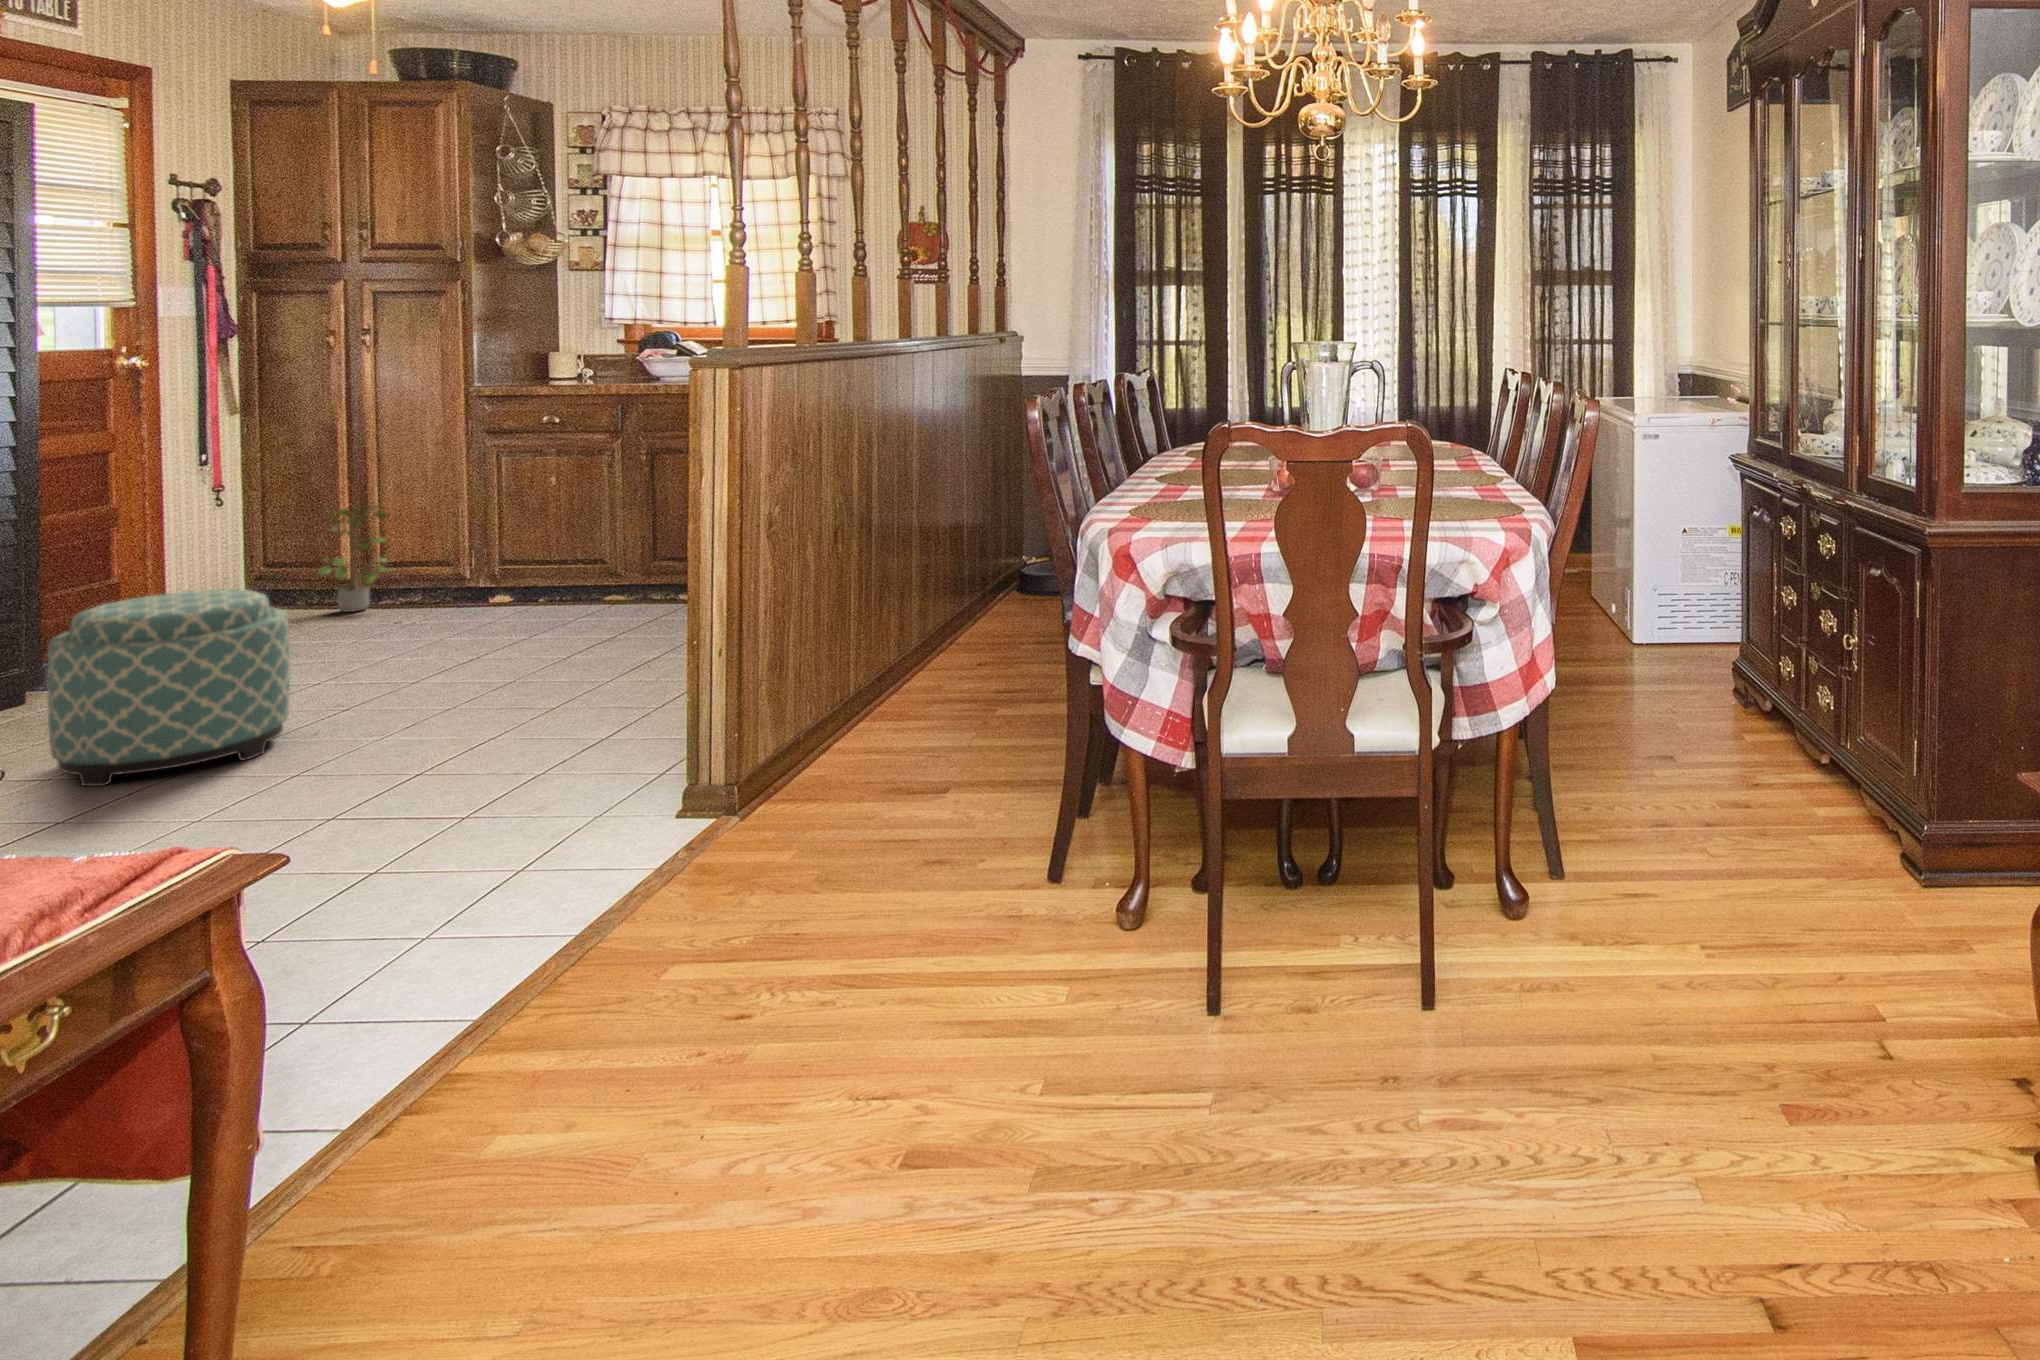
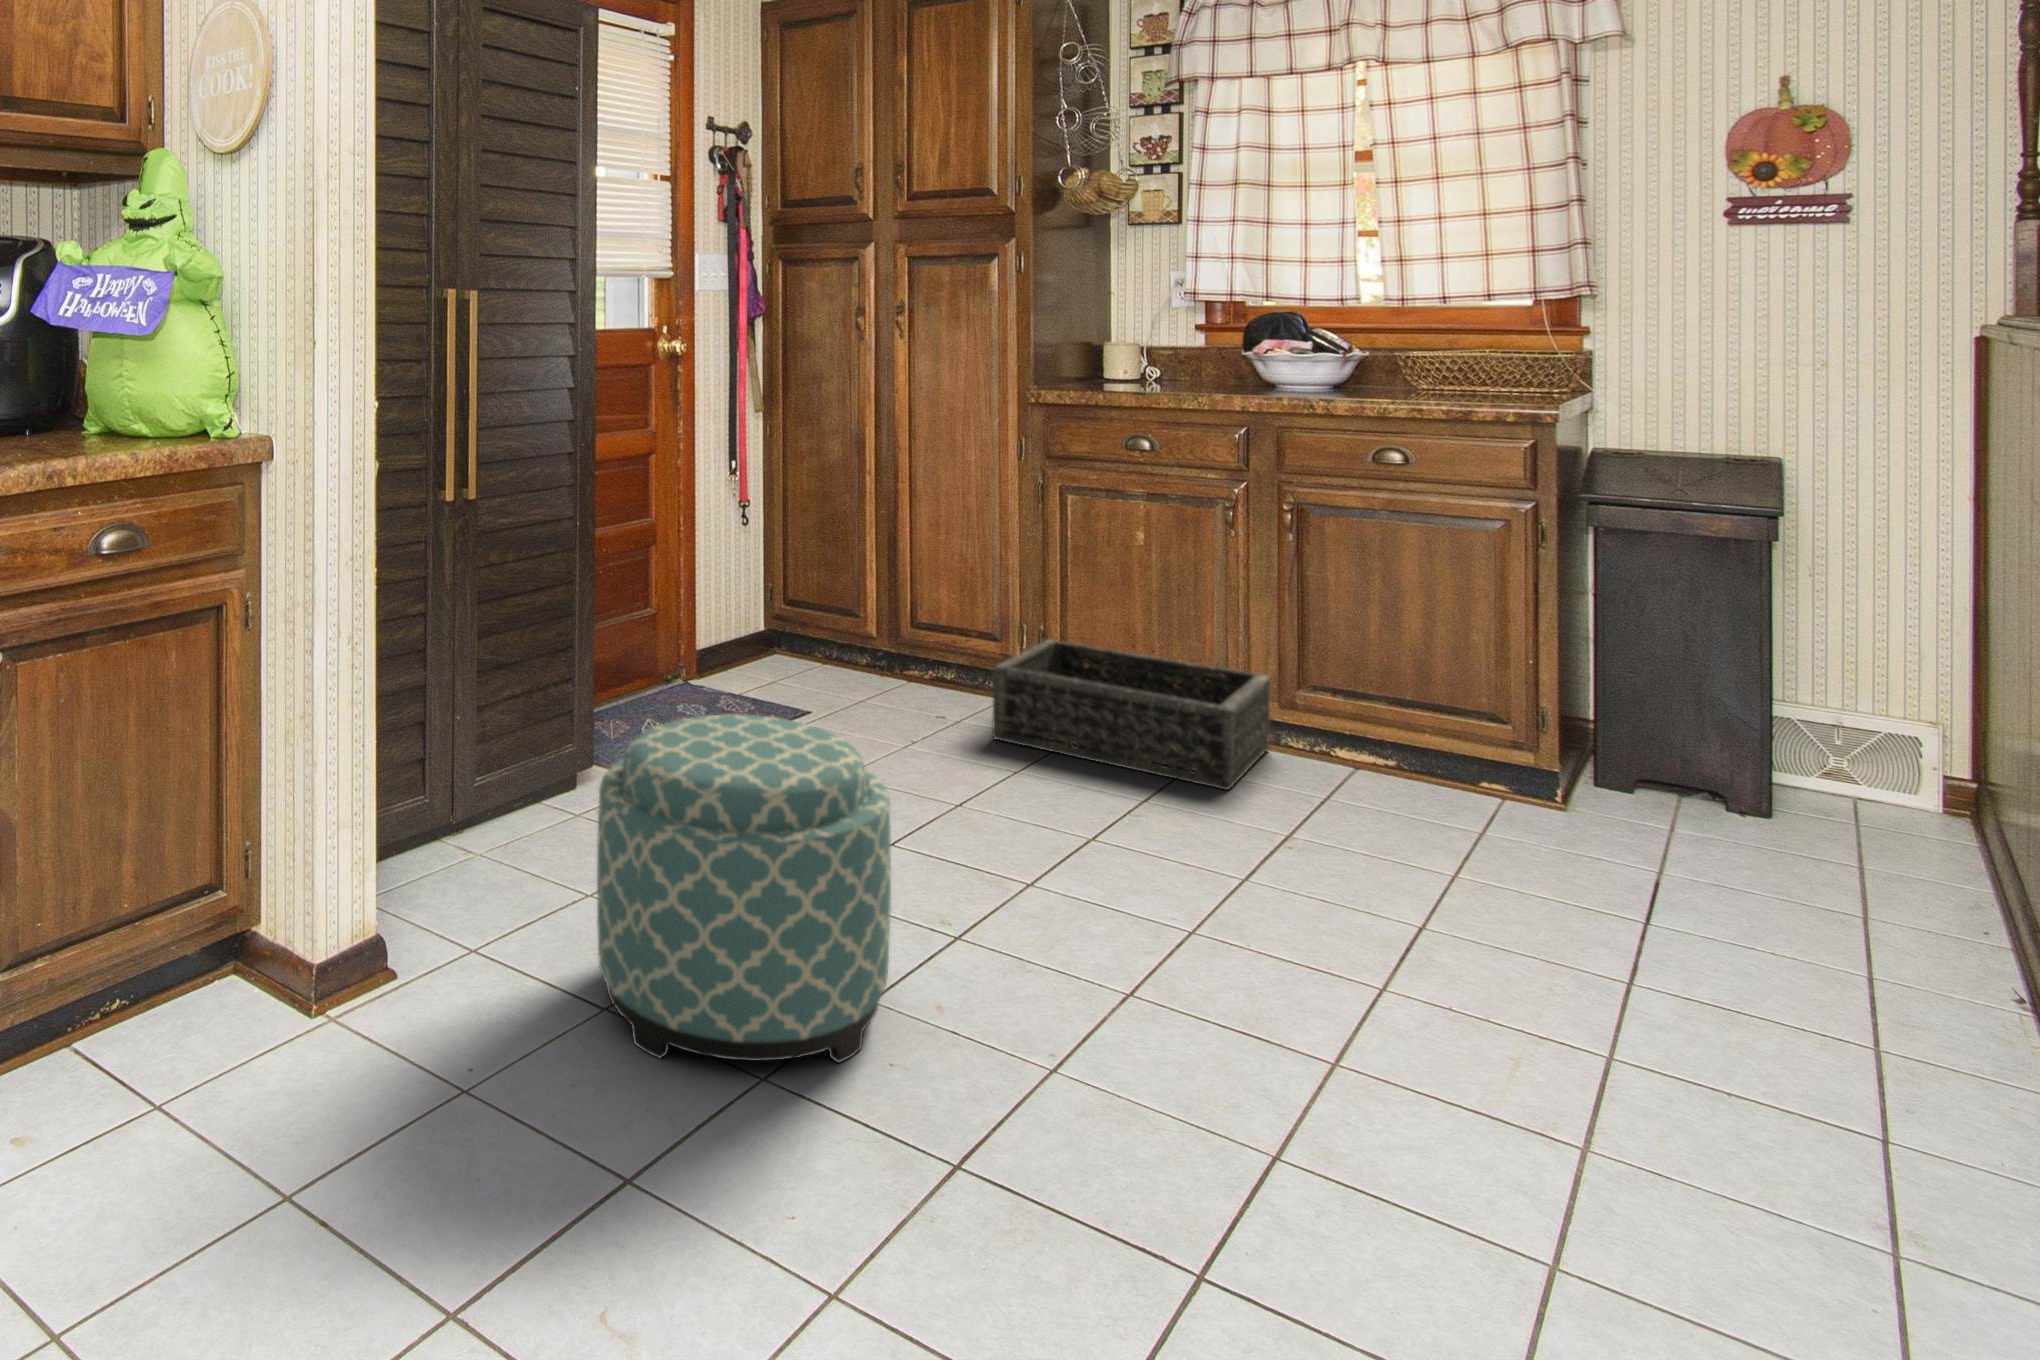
potted plant: present [319,505,387,612] -> none [842,541,930,685]
basket: none [439,553,646,624] -> present [992,640,1270,790]

